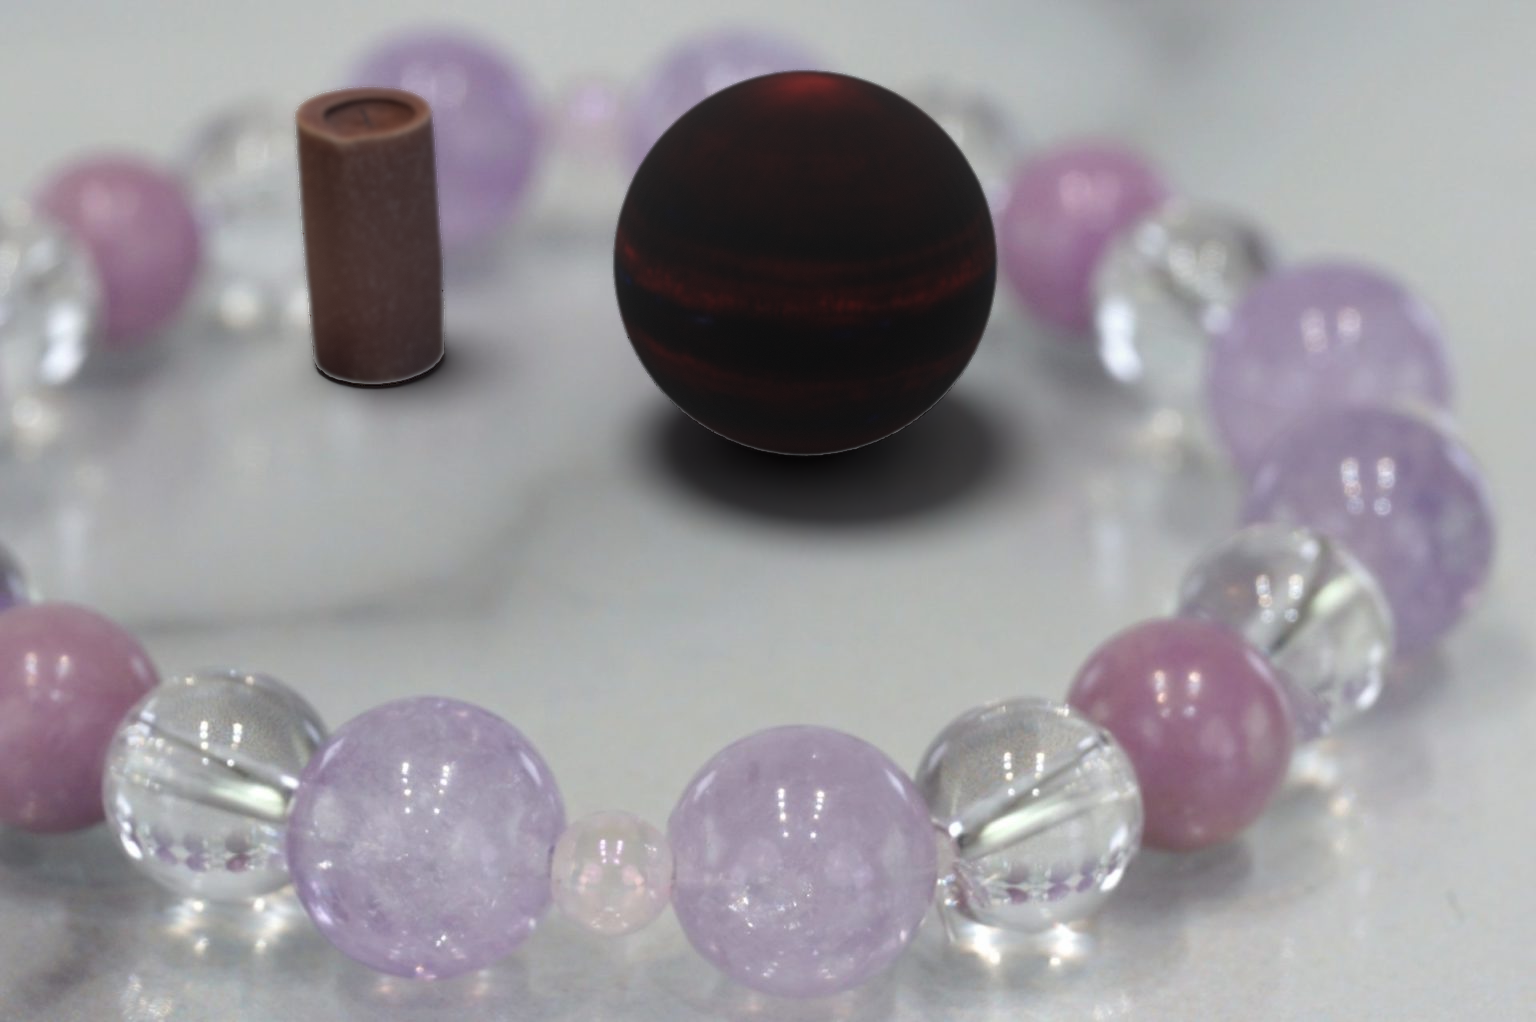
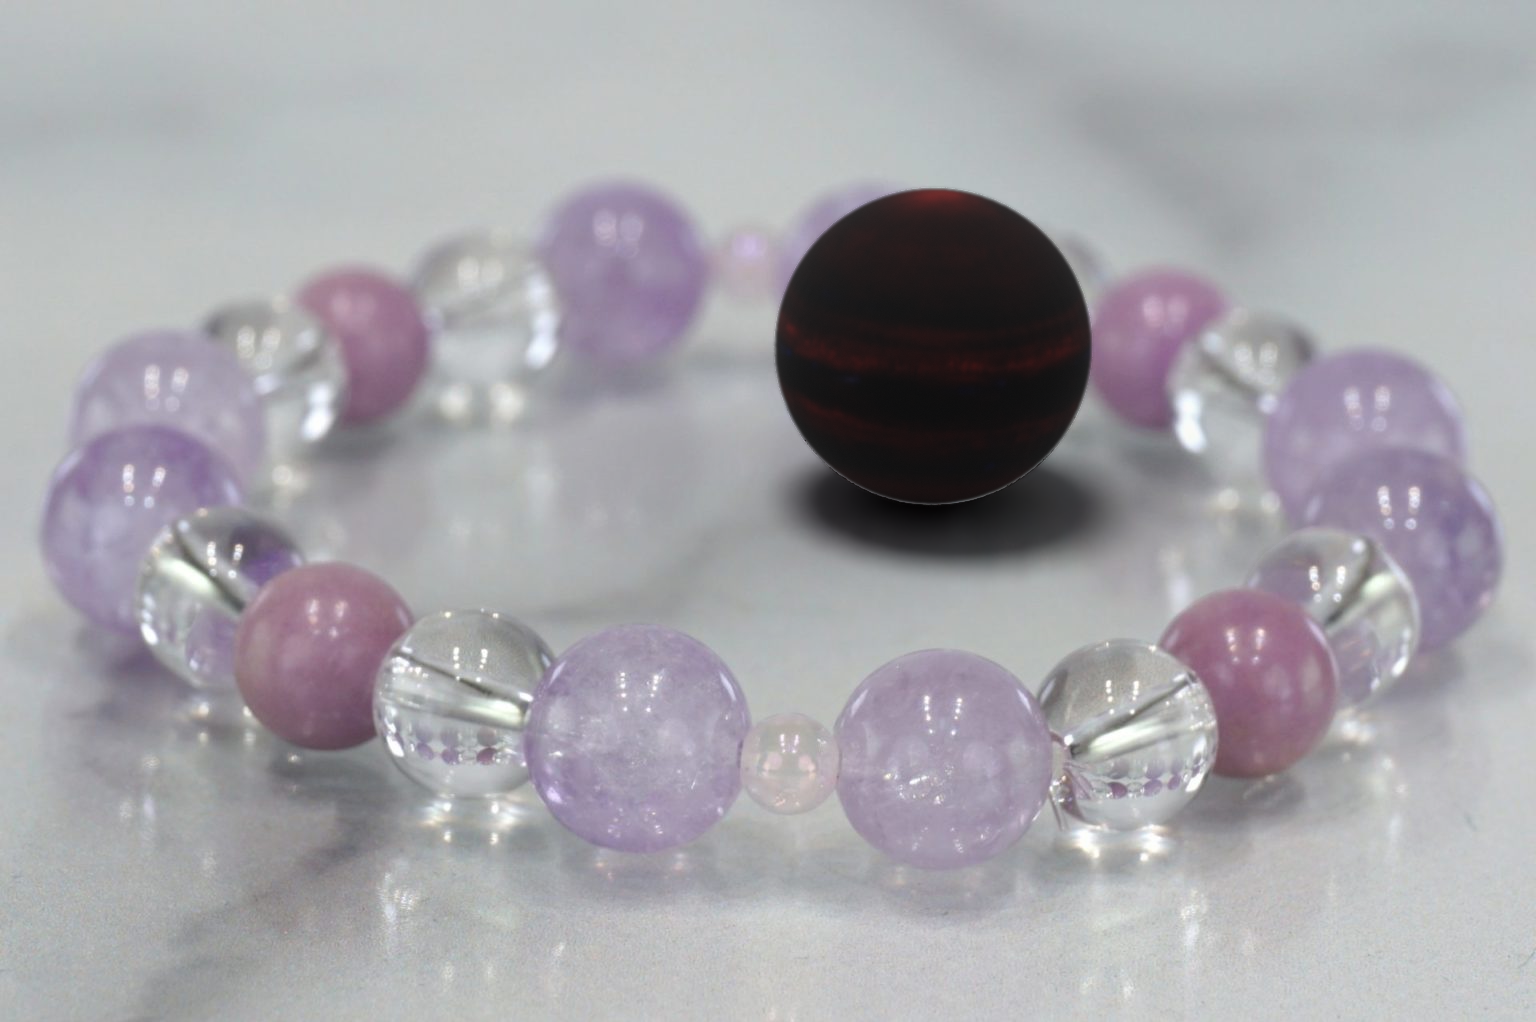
candle: present [295,87,445,385] -> none [514,211,627,455]

